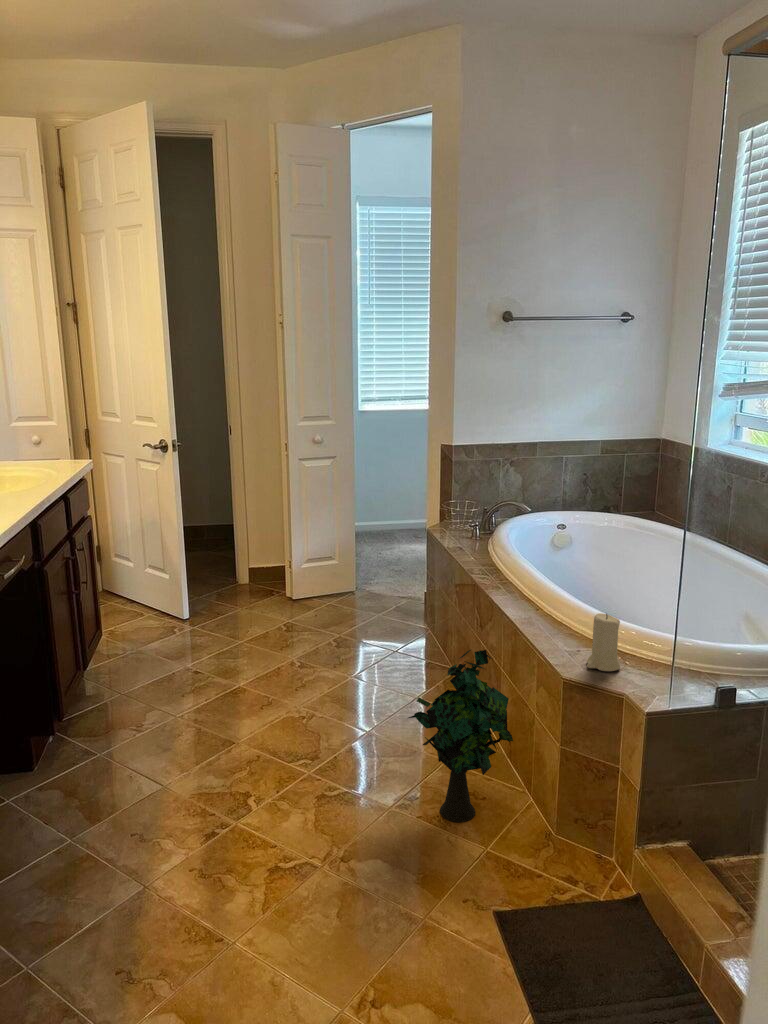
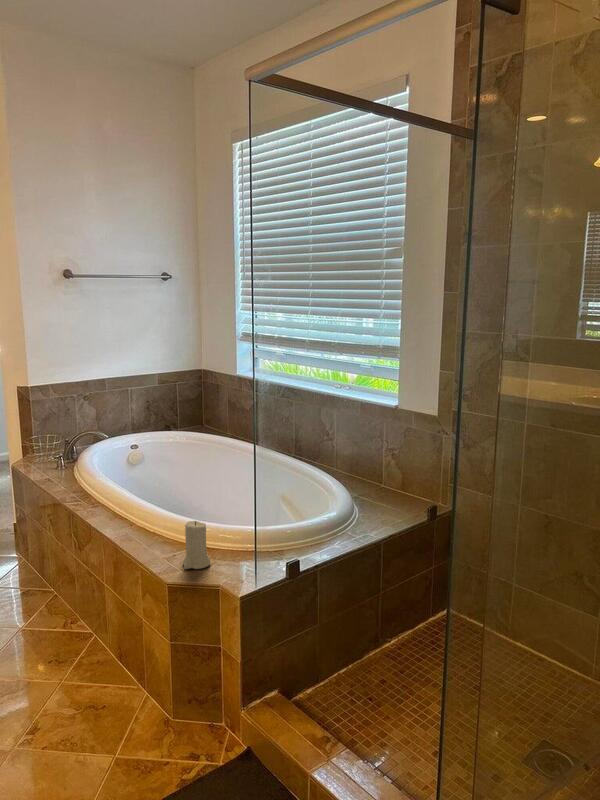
decorative plant: present [408,650,513,822] -> none [22,573,127,739]

